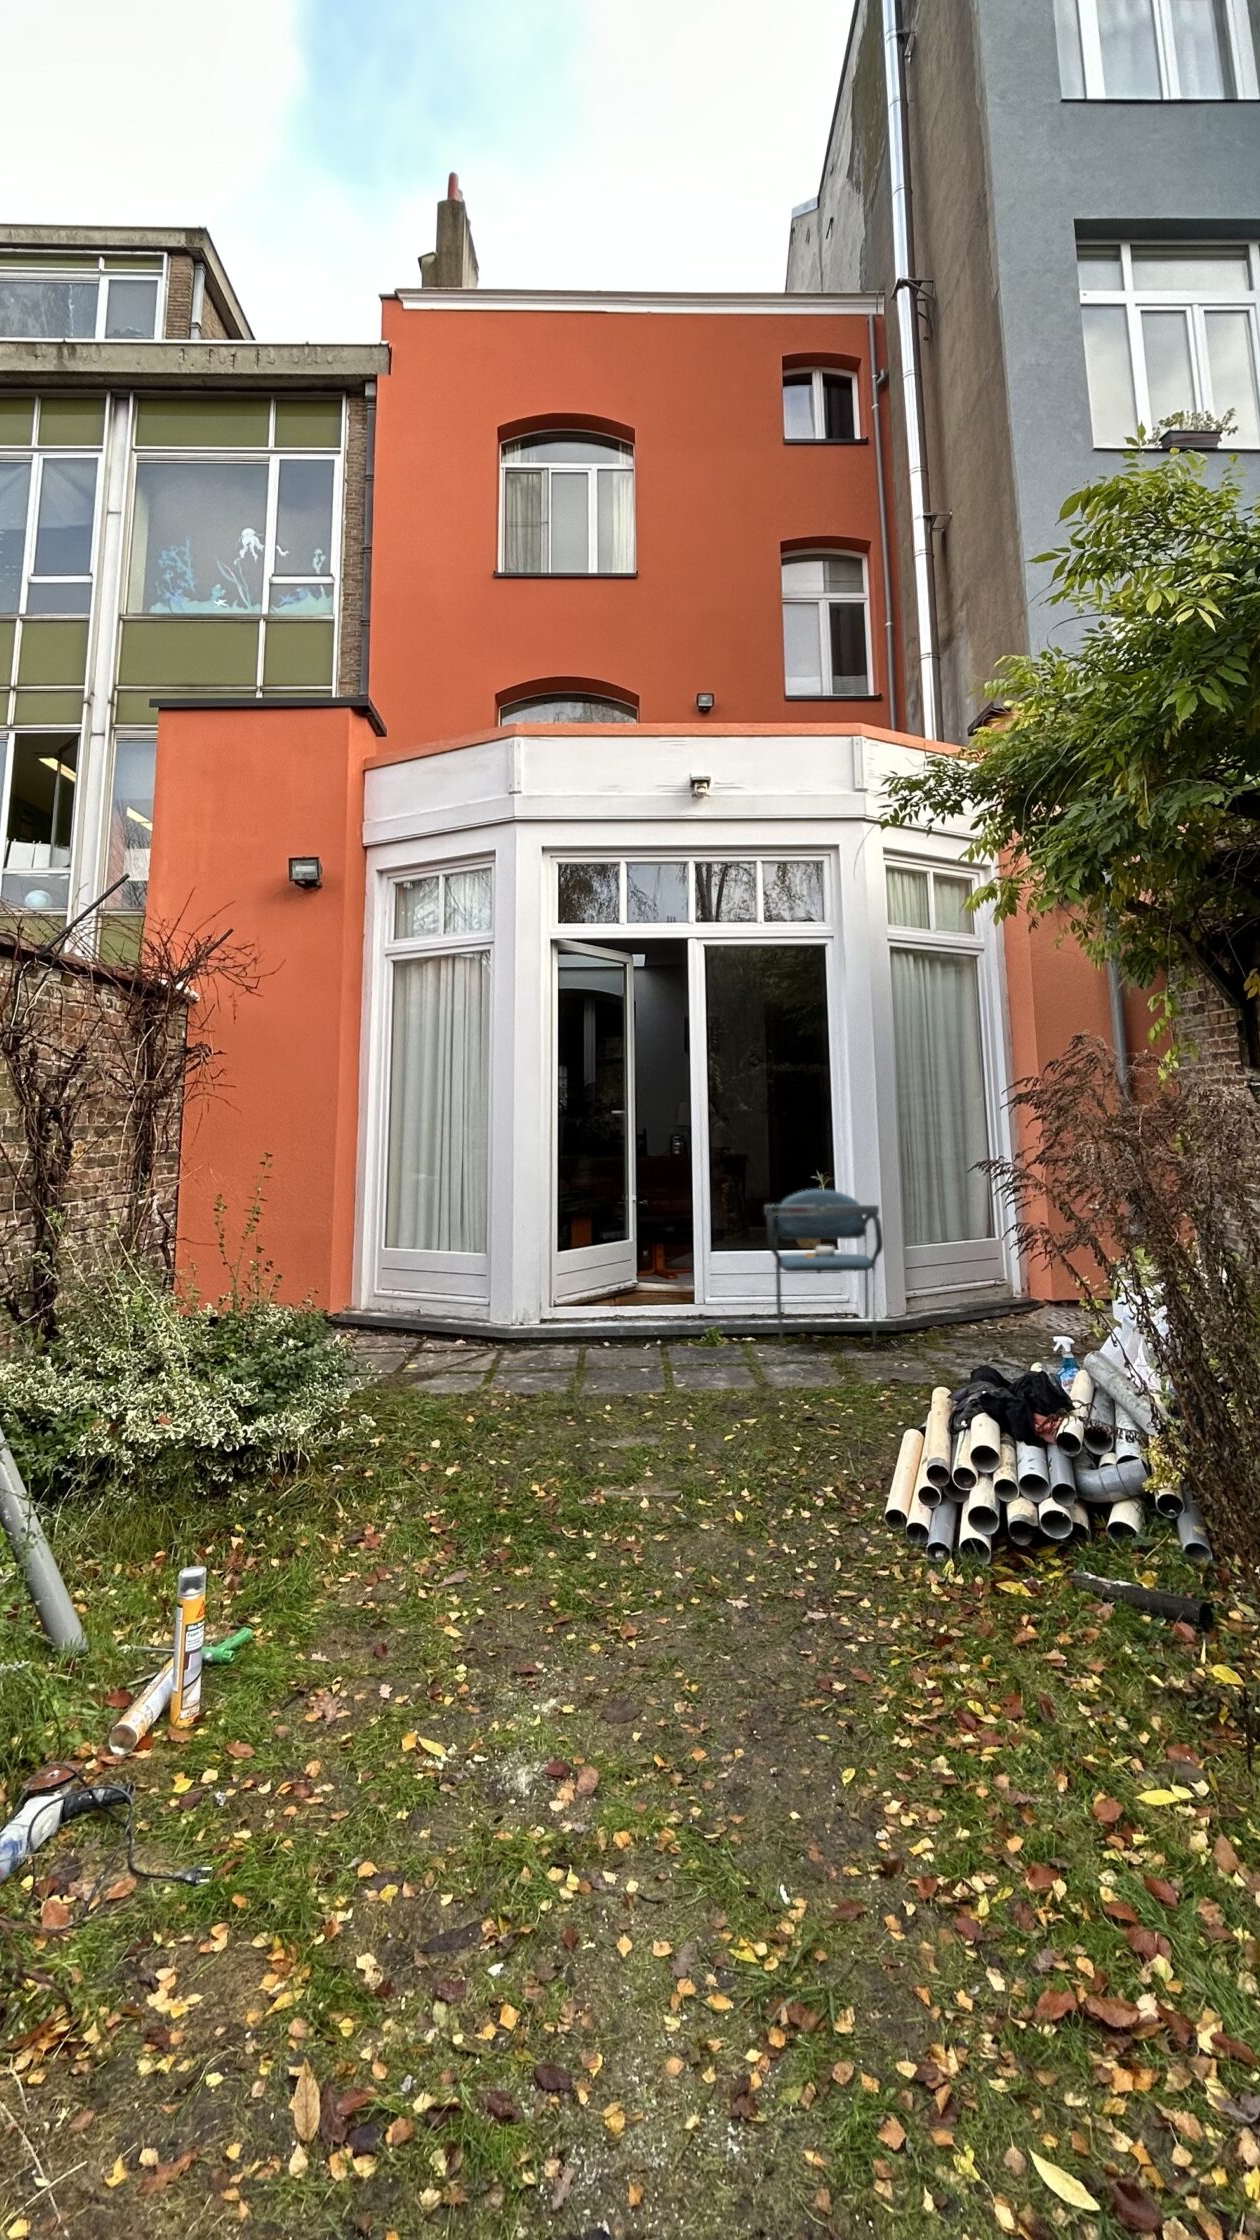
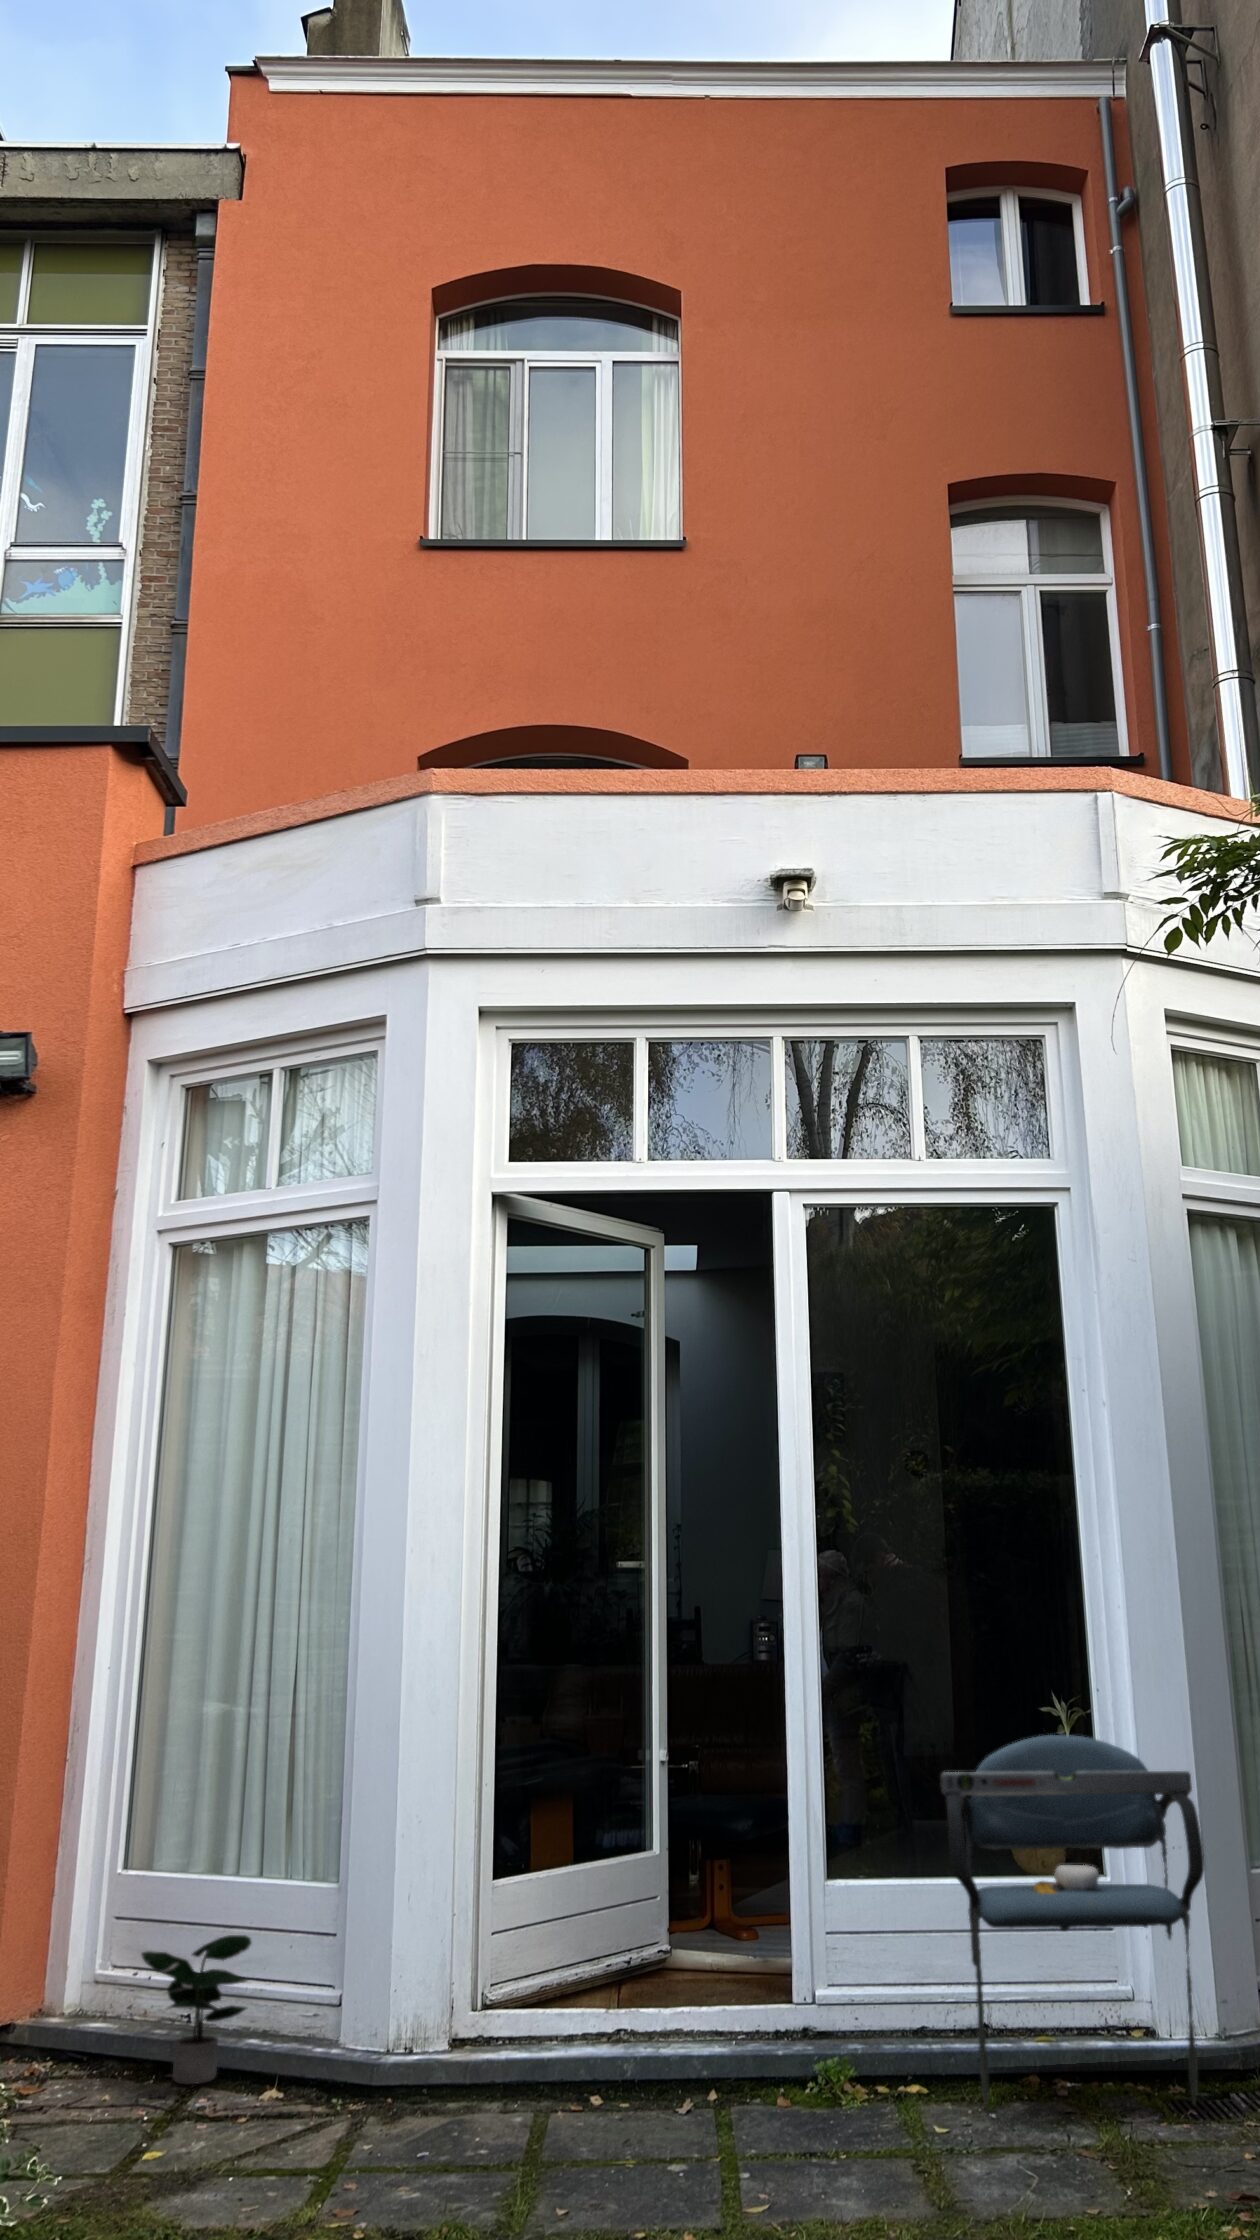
potted plant: none [398,1276,448,1339] -> present [141,1935,251,2084]

